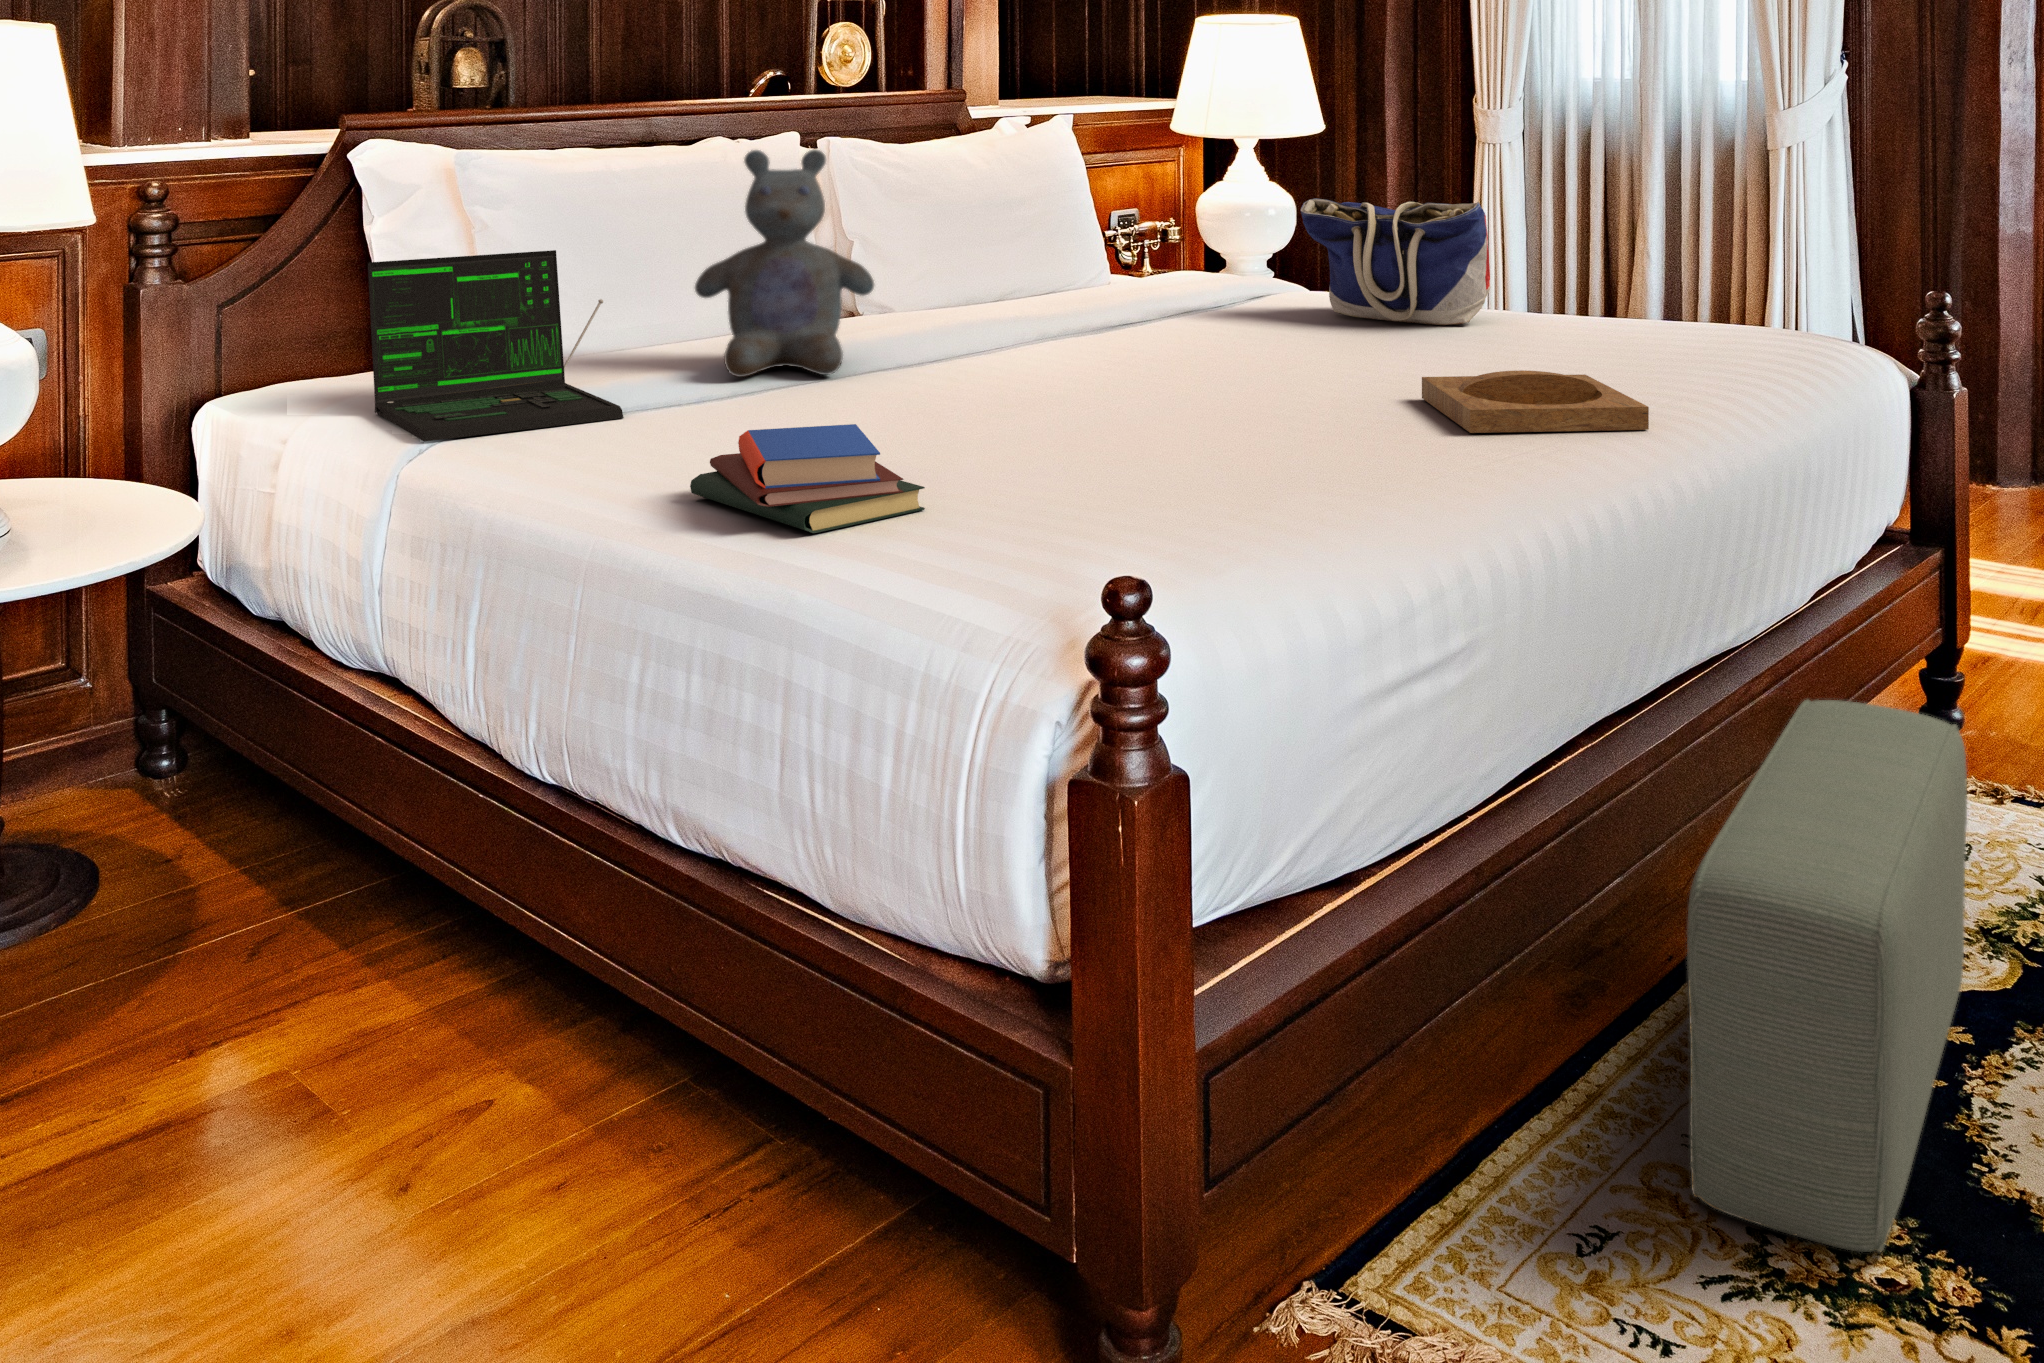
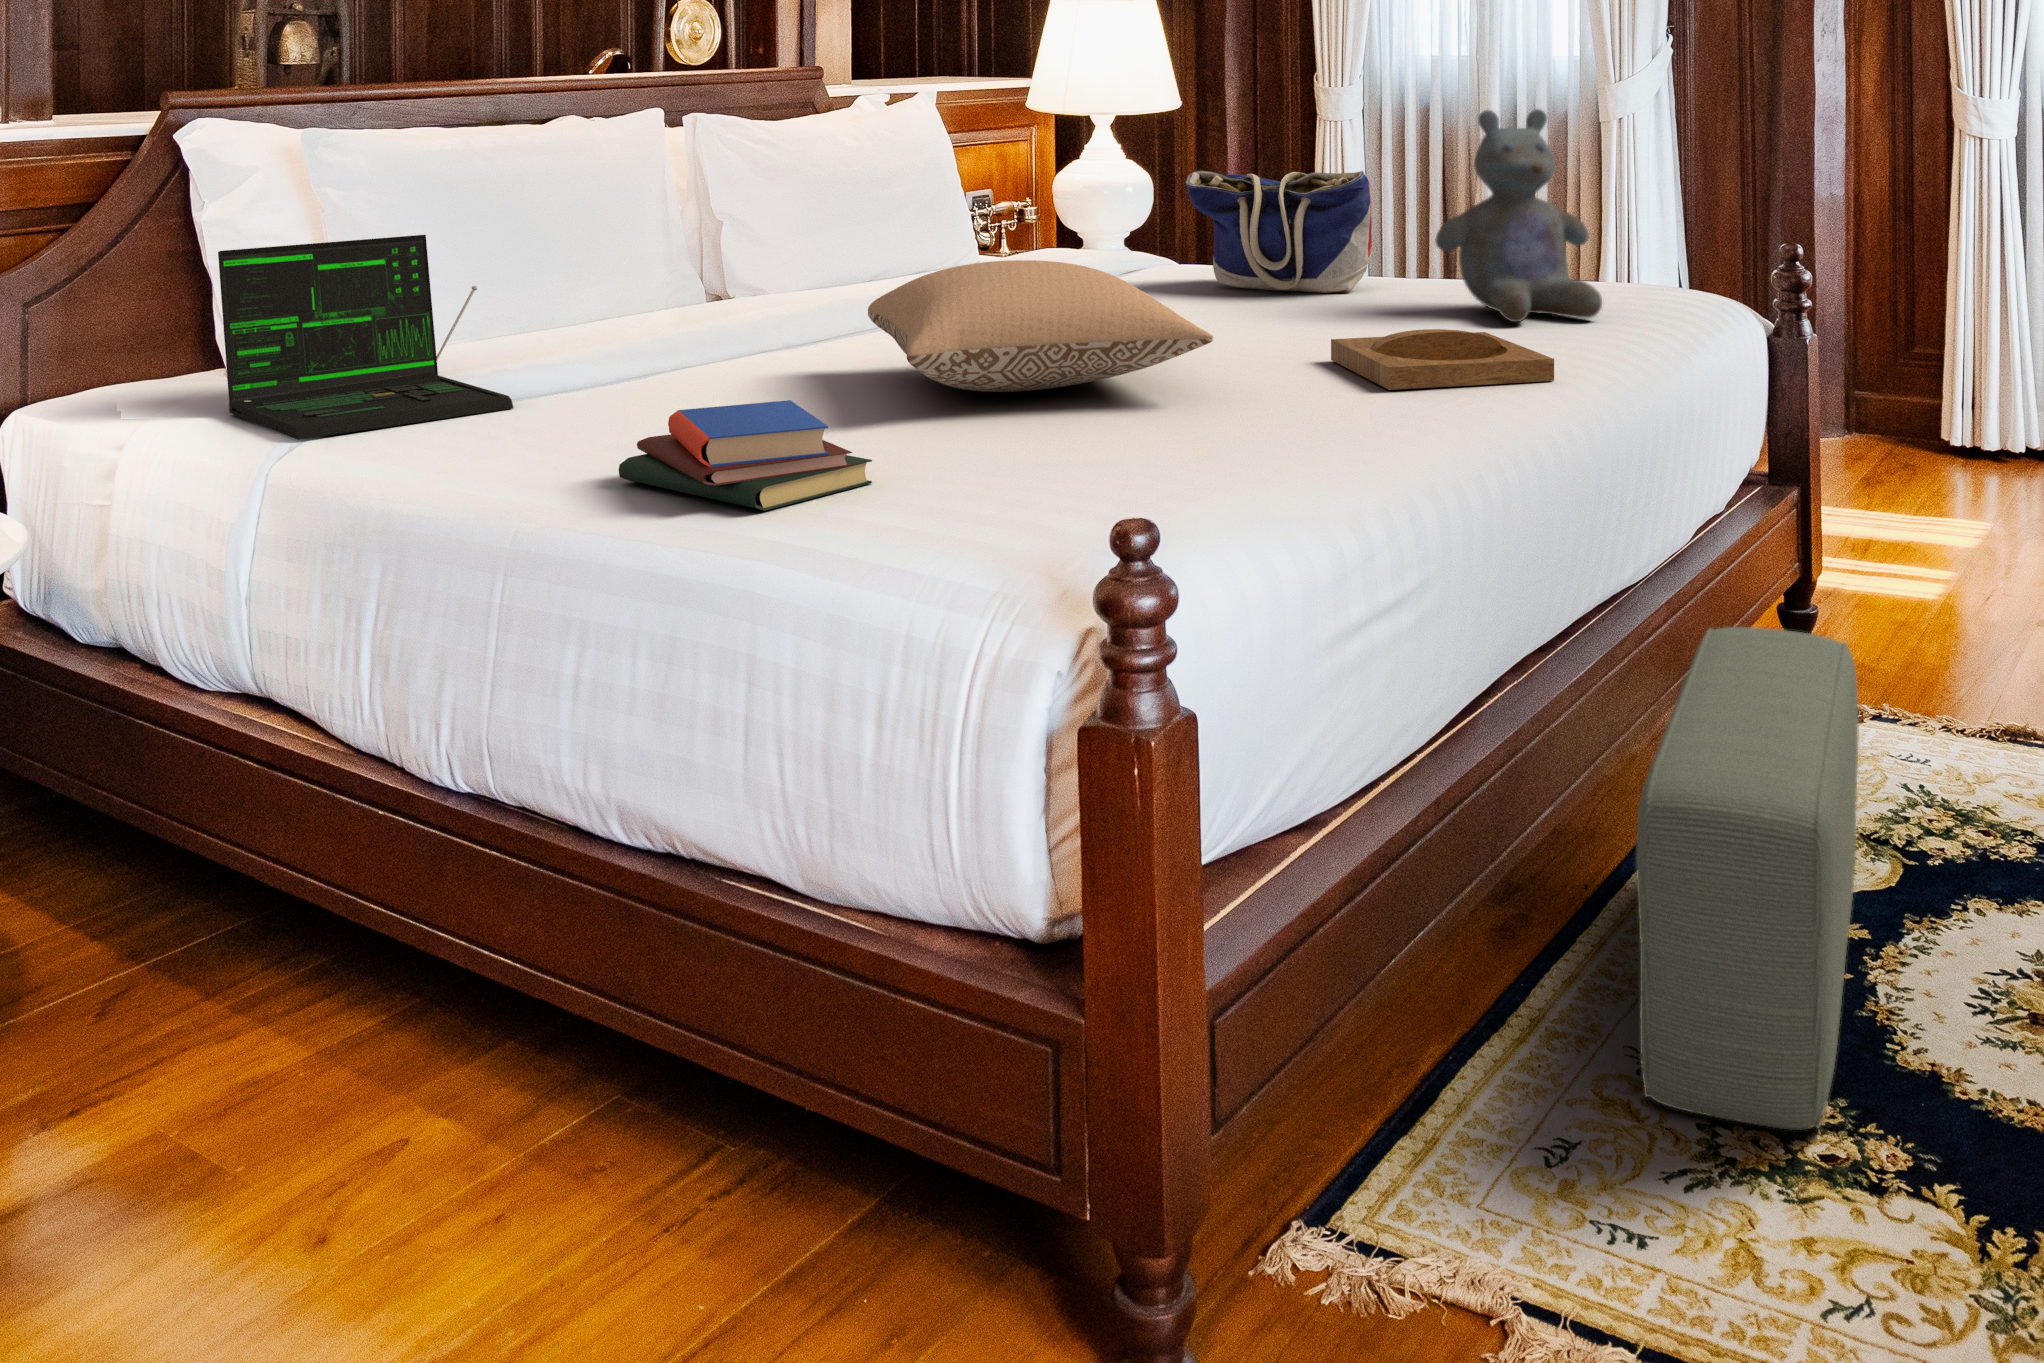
stuffed bear: present [695,149,874,377] -> present [1435,109,1602,322]
pillow: none [961,291,1286,420] -> present [868,260,1213,392]

